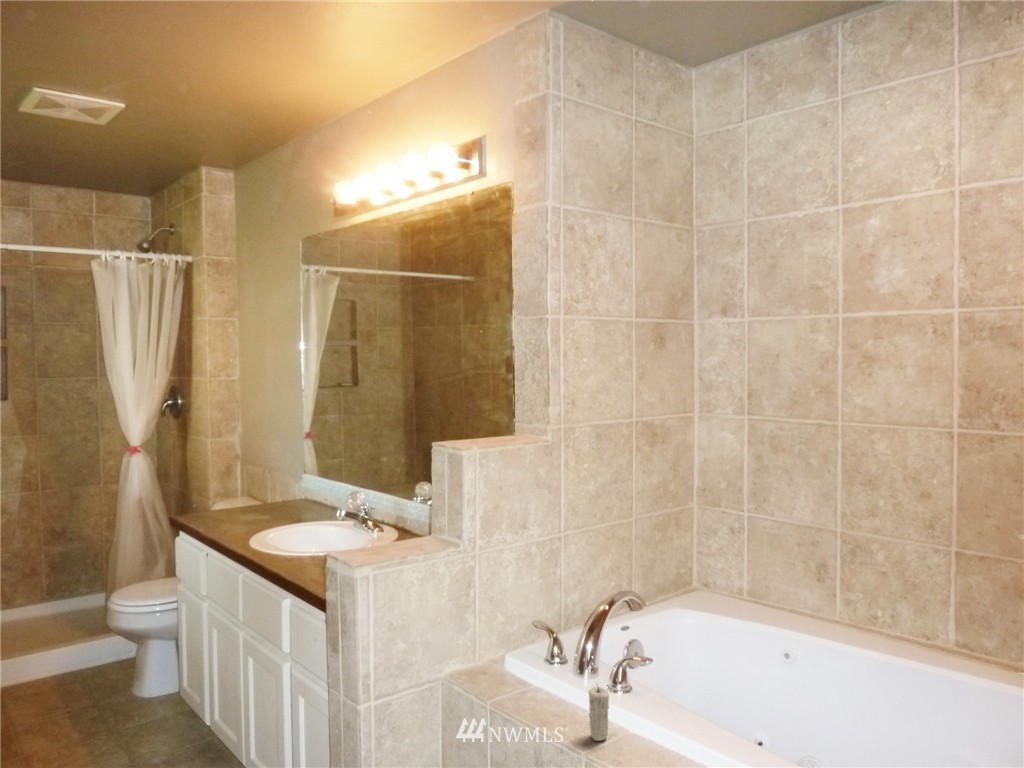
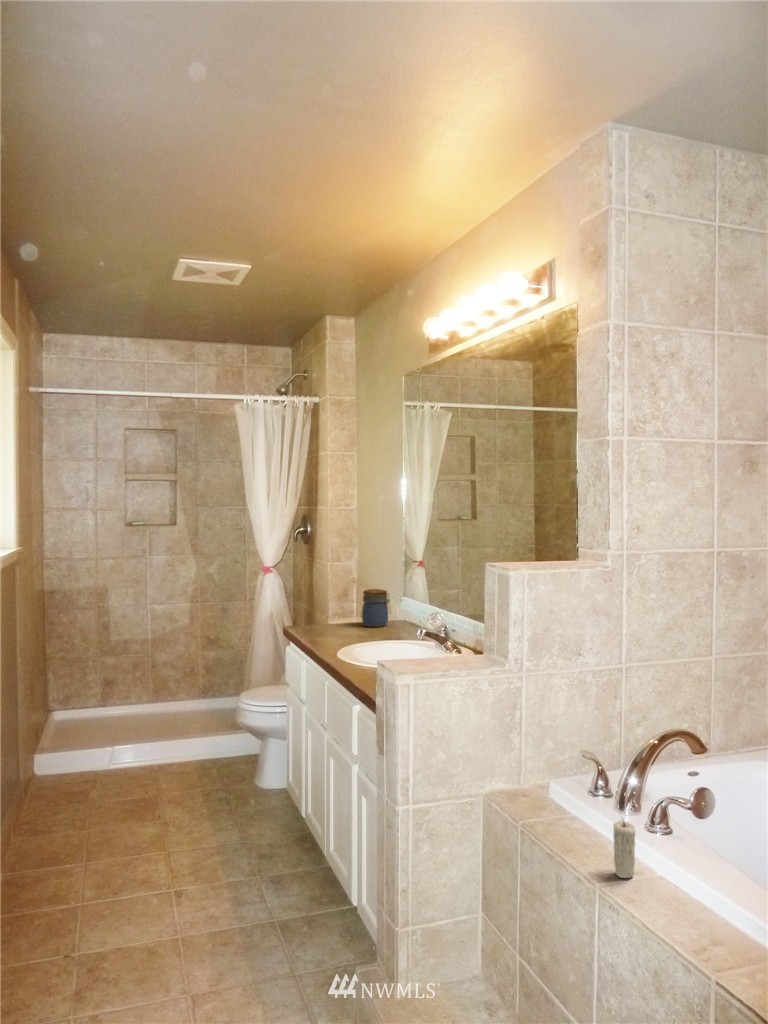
jar: none [264,468,296,509] -> present [362,589,390,627]

